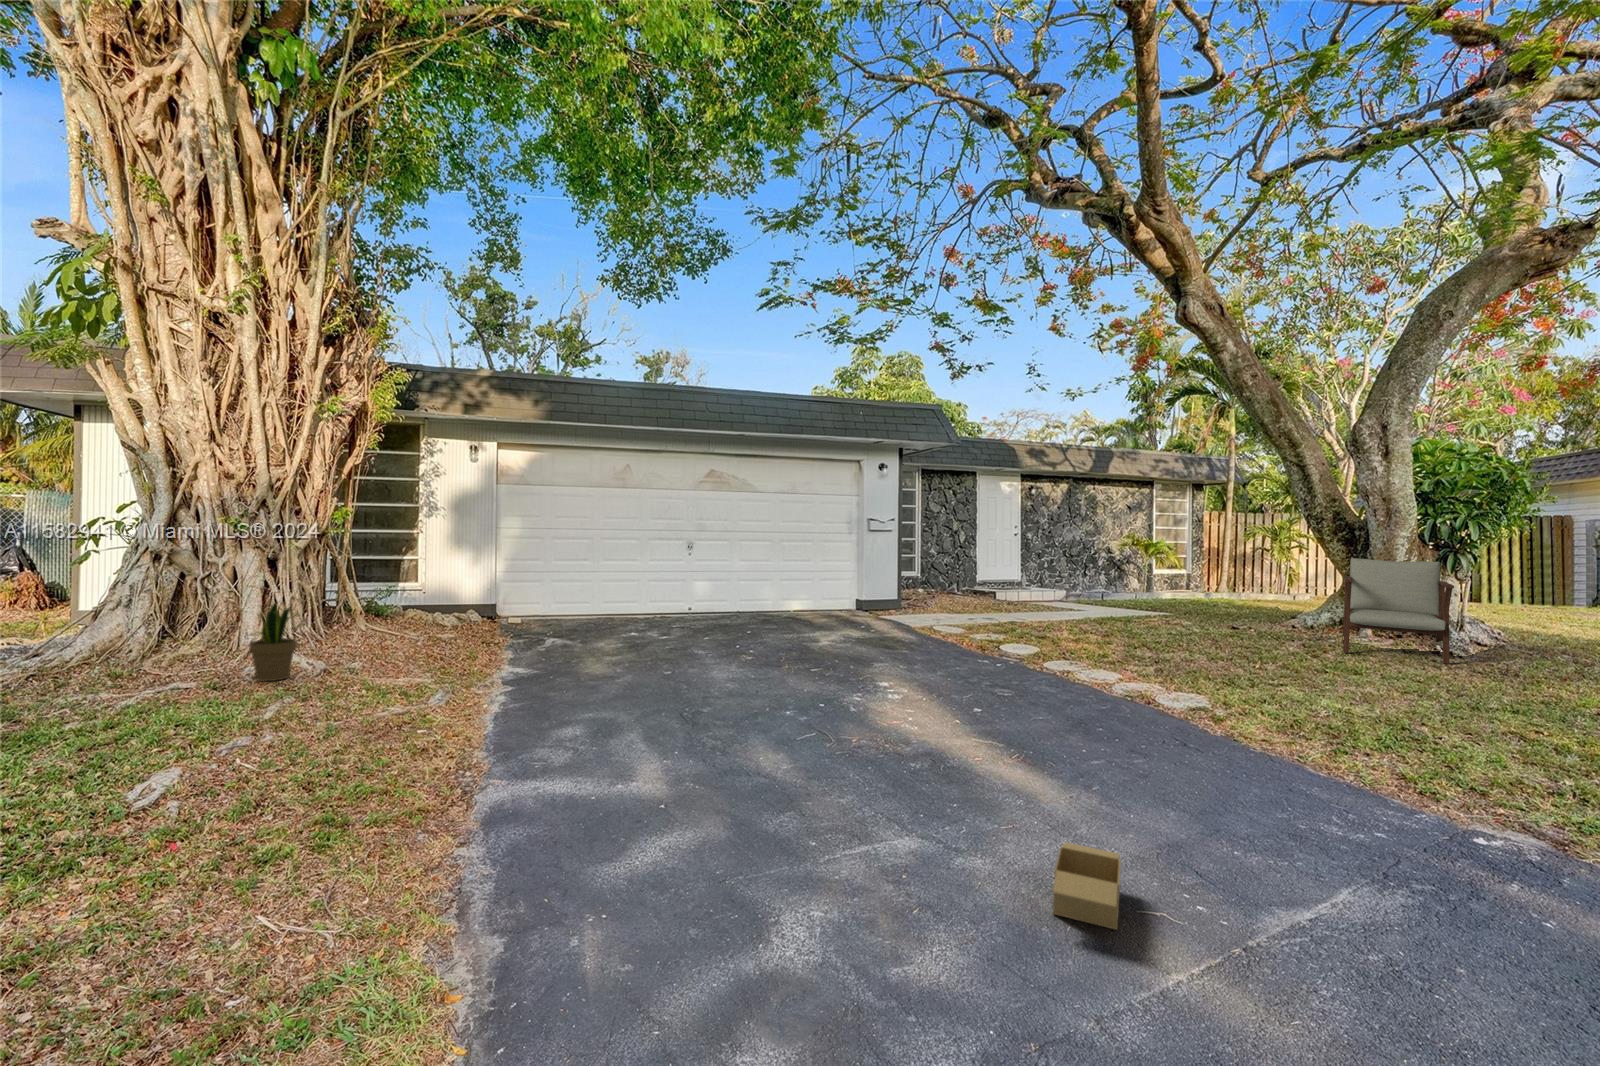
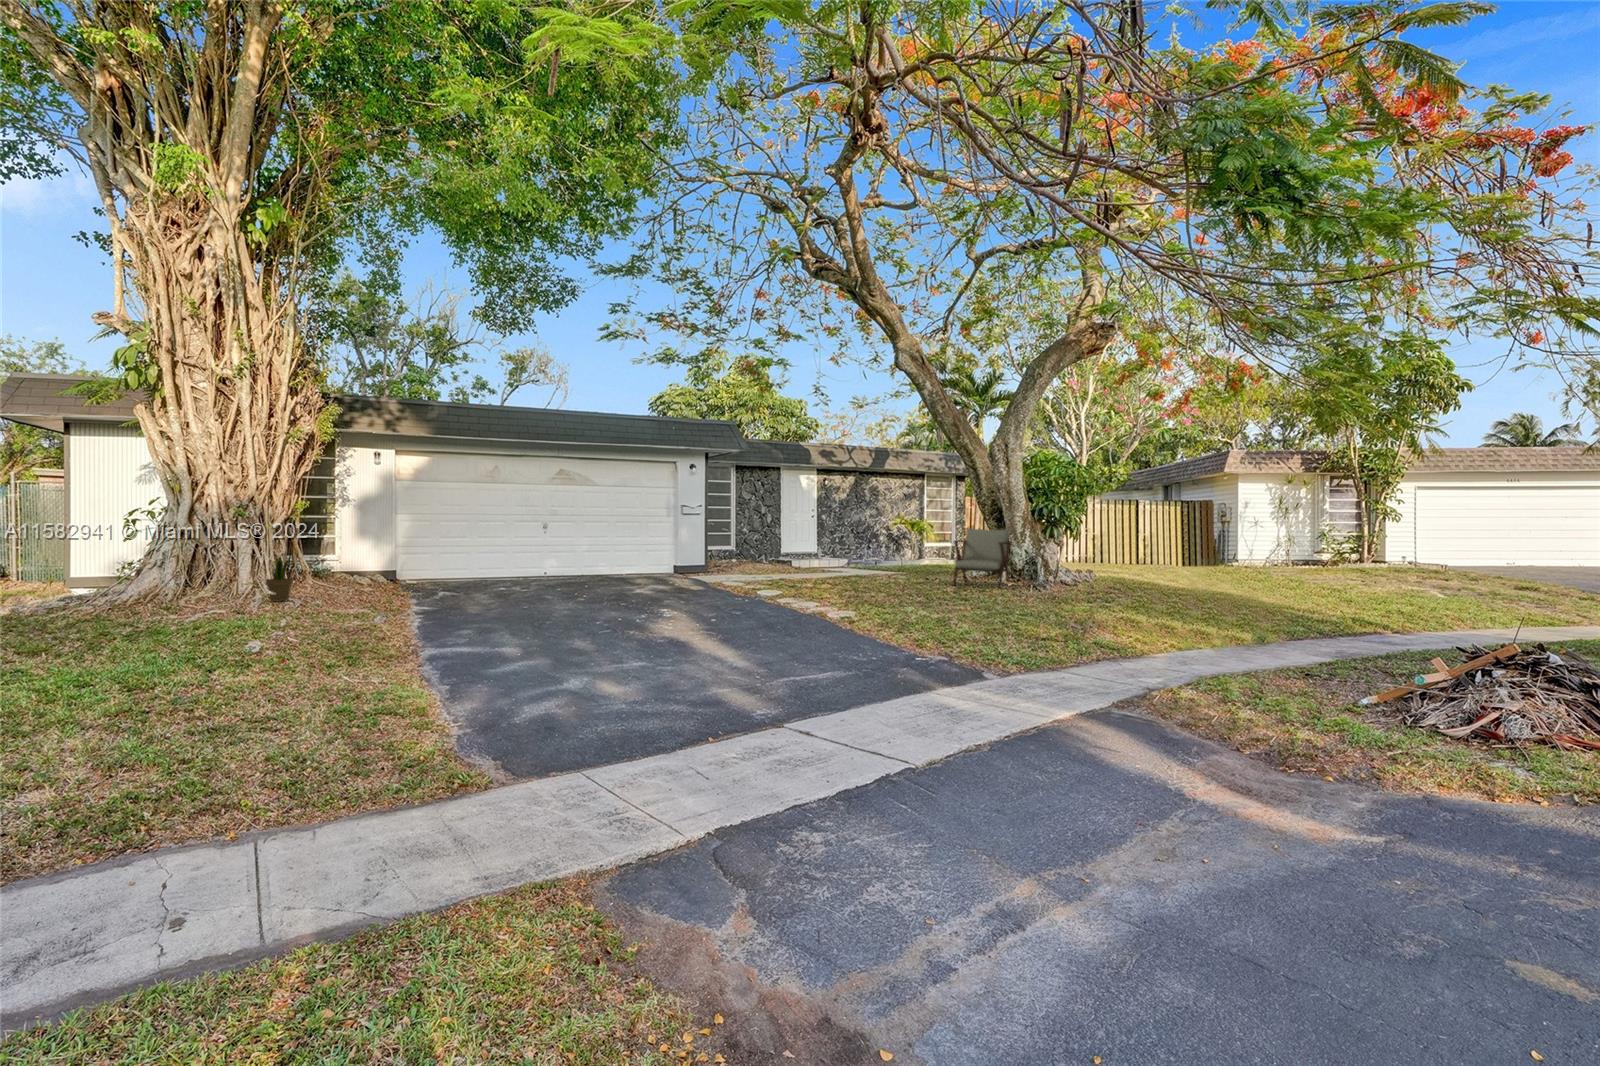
cardboard box: present [1053,842,1121,930] -> none [660,634,699,656]

